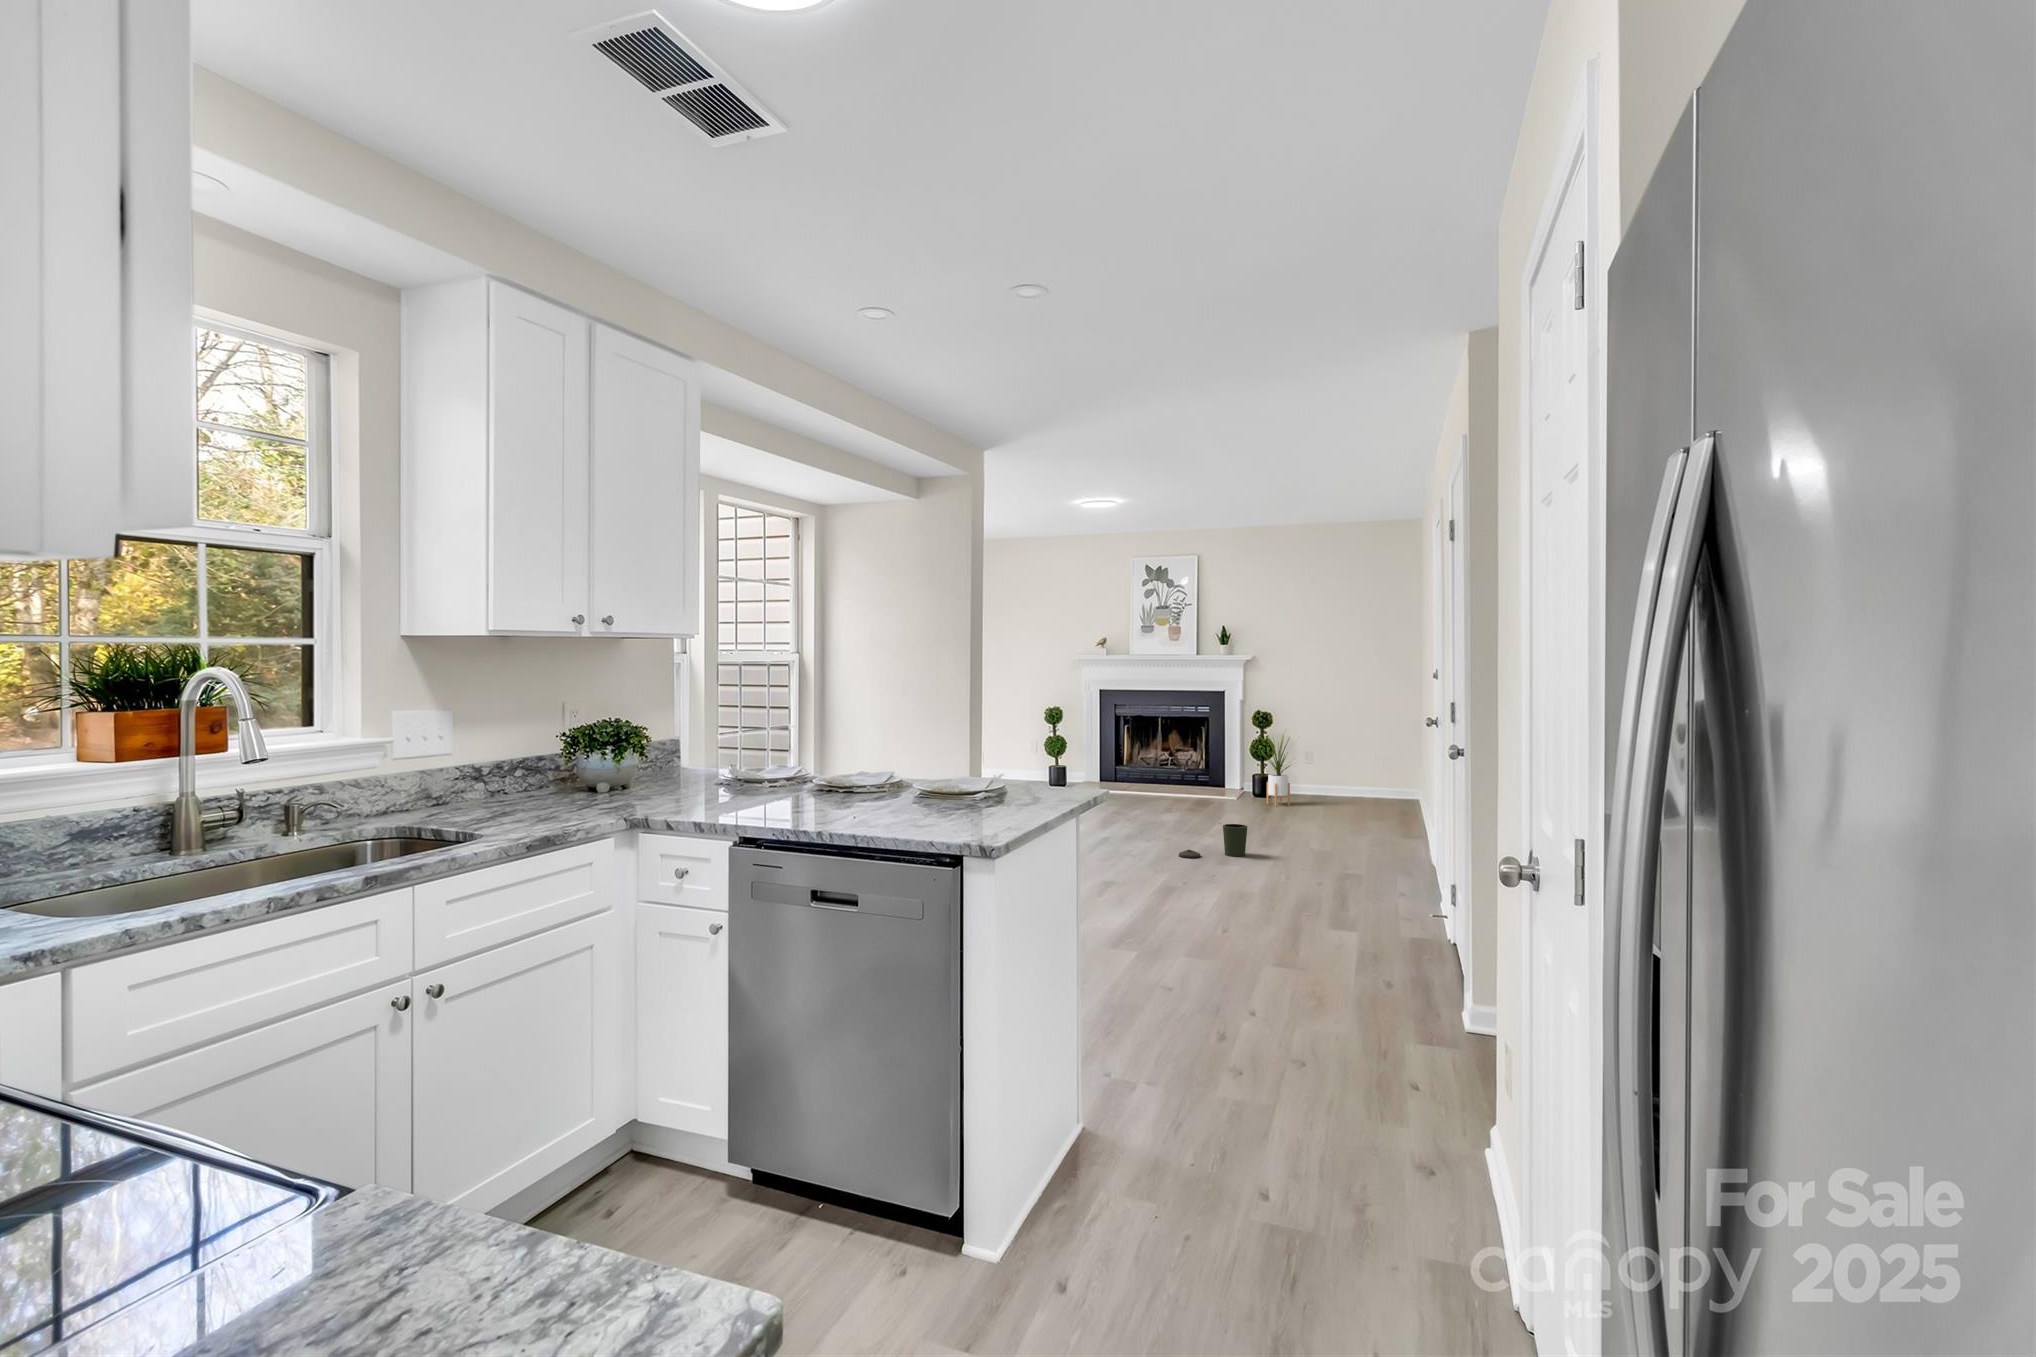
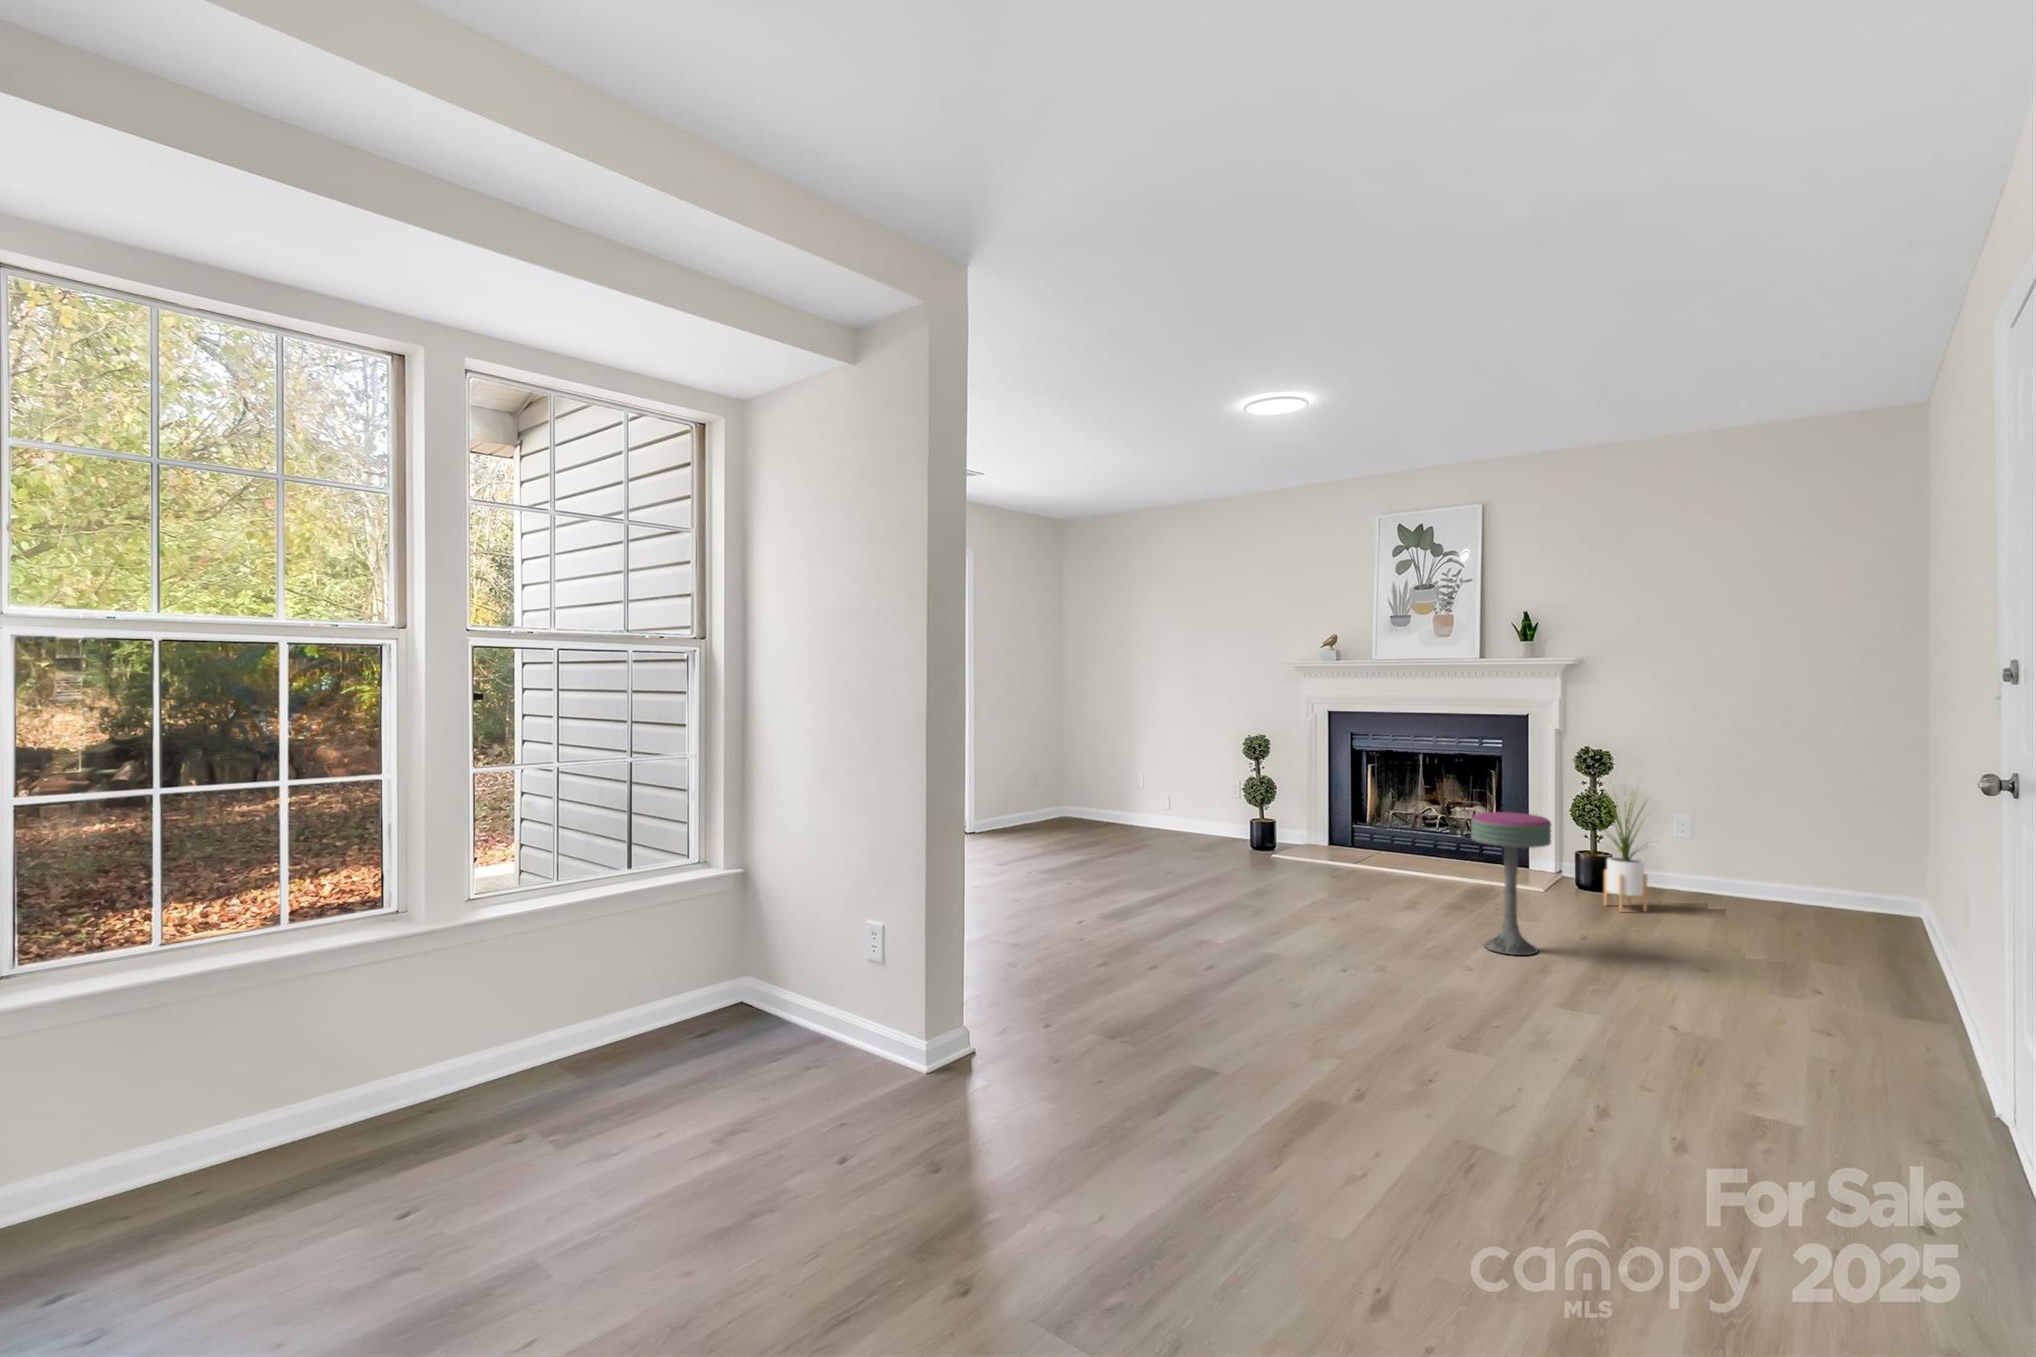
bar stool: none [1194,743,1237,824] -> present [1471,812,1552,955]
trash can: present [1179,824,1248,858] -> none [1435,985,1575,1053]

